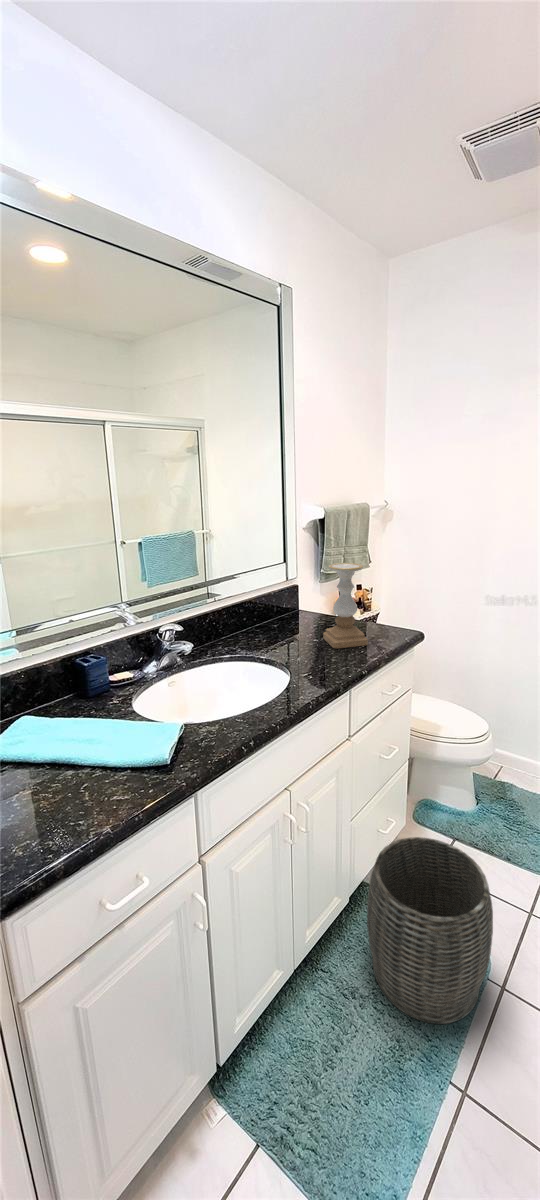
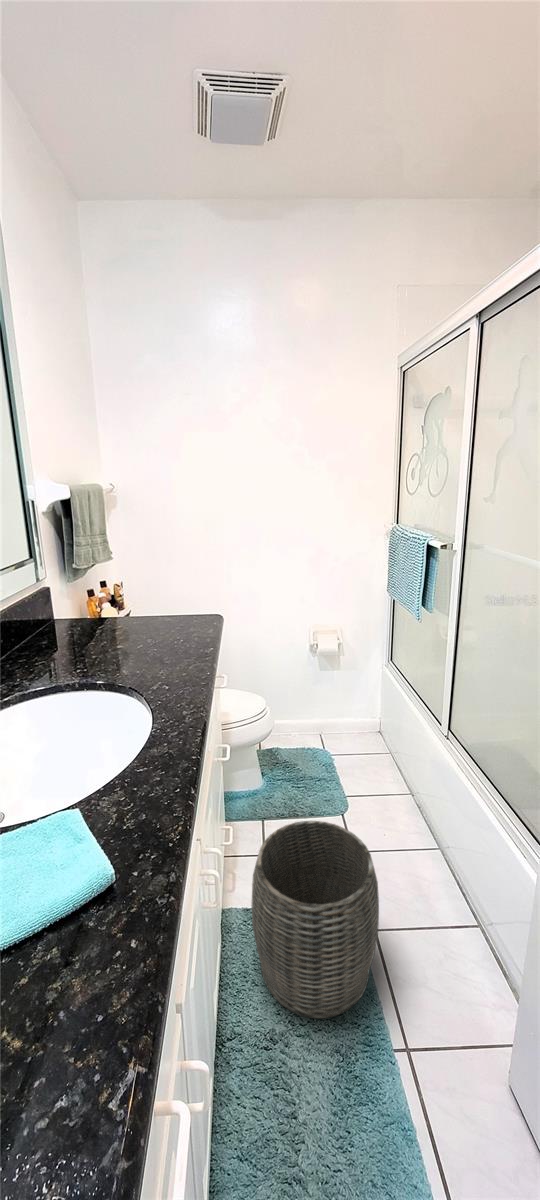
candle holder: present [323,563,368,648] -> none [130,544,190,650]

